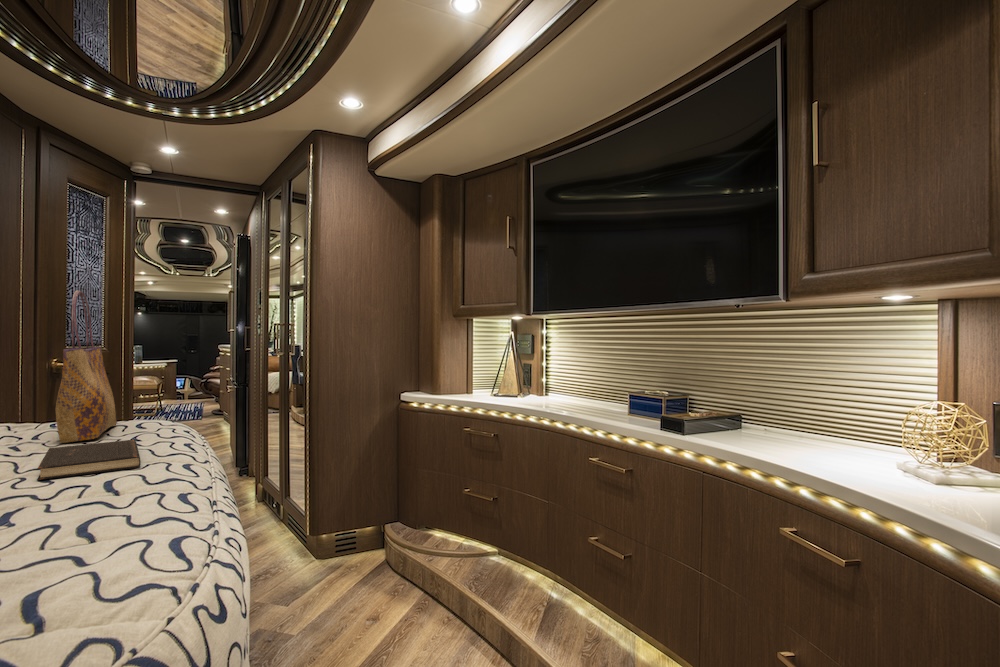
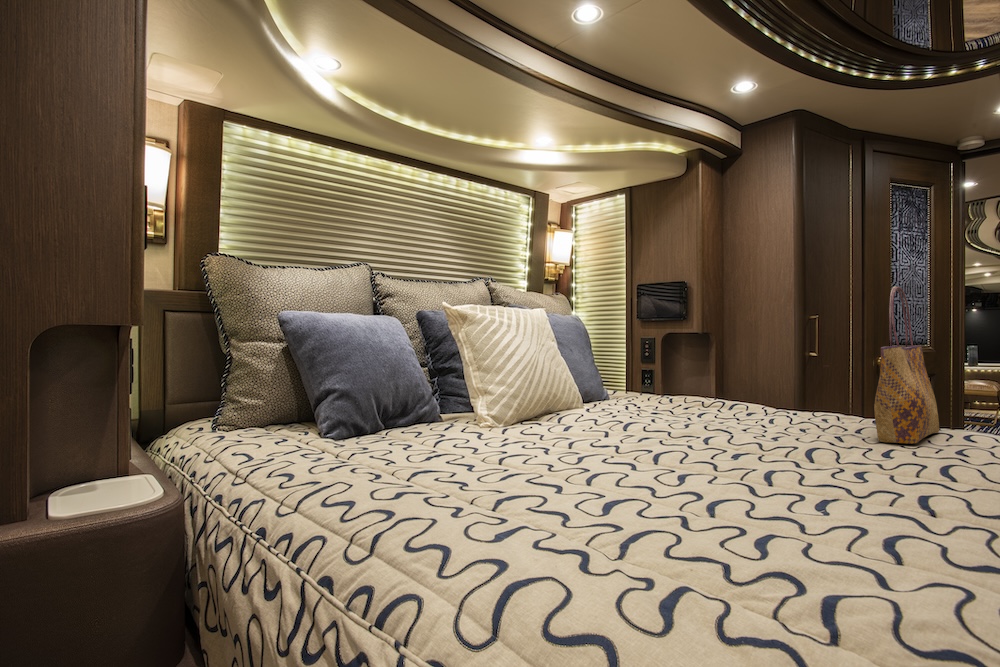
hardcover book: present [37,440,141,480] -> none [853,445,965,488]

